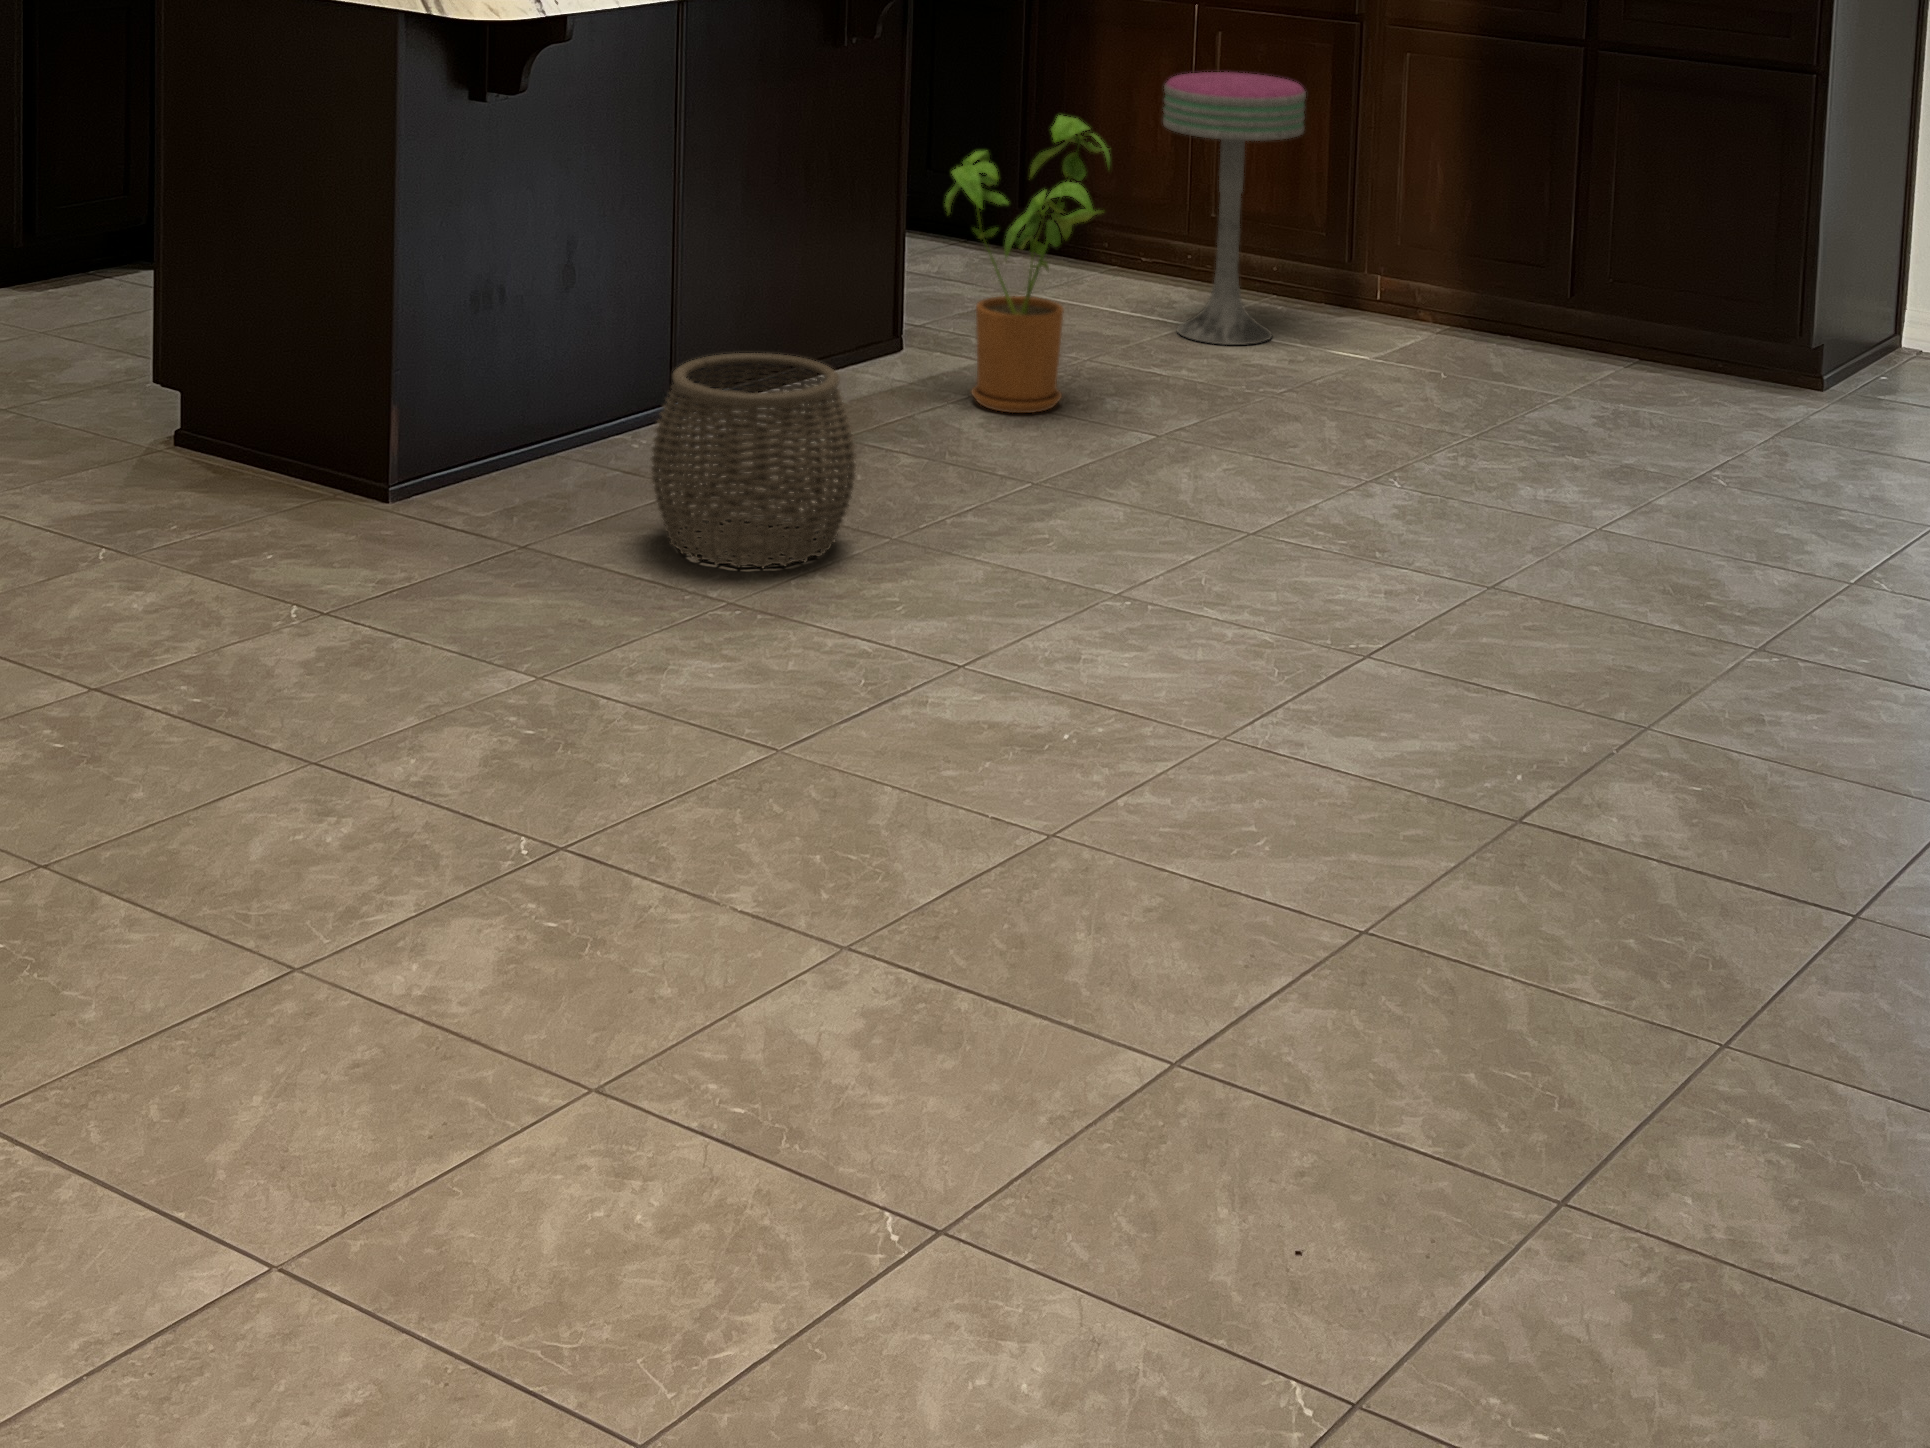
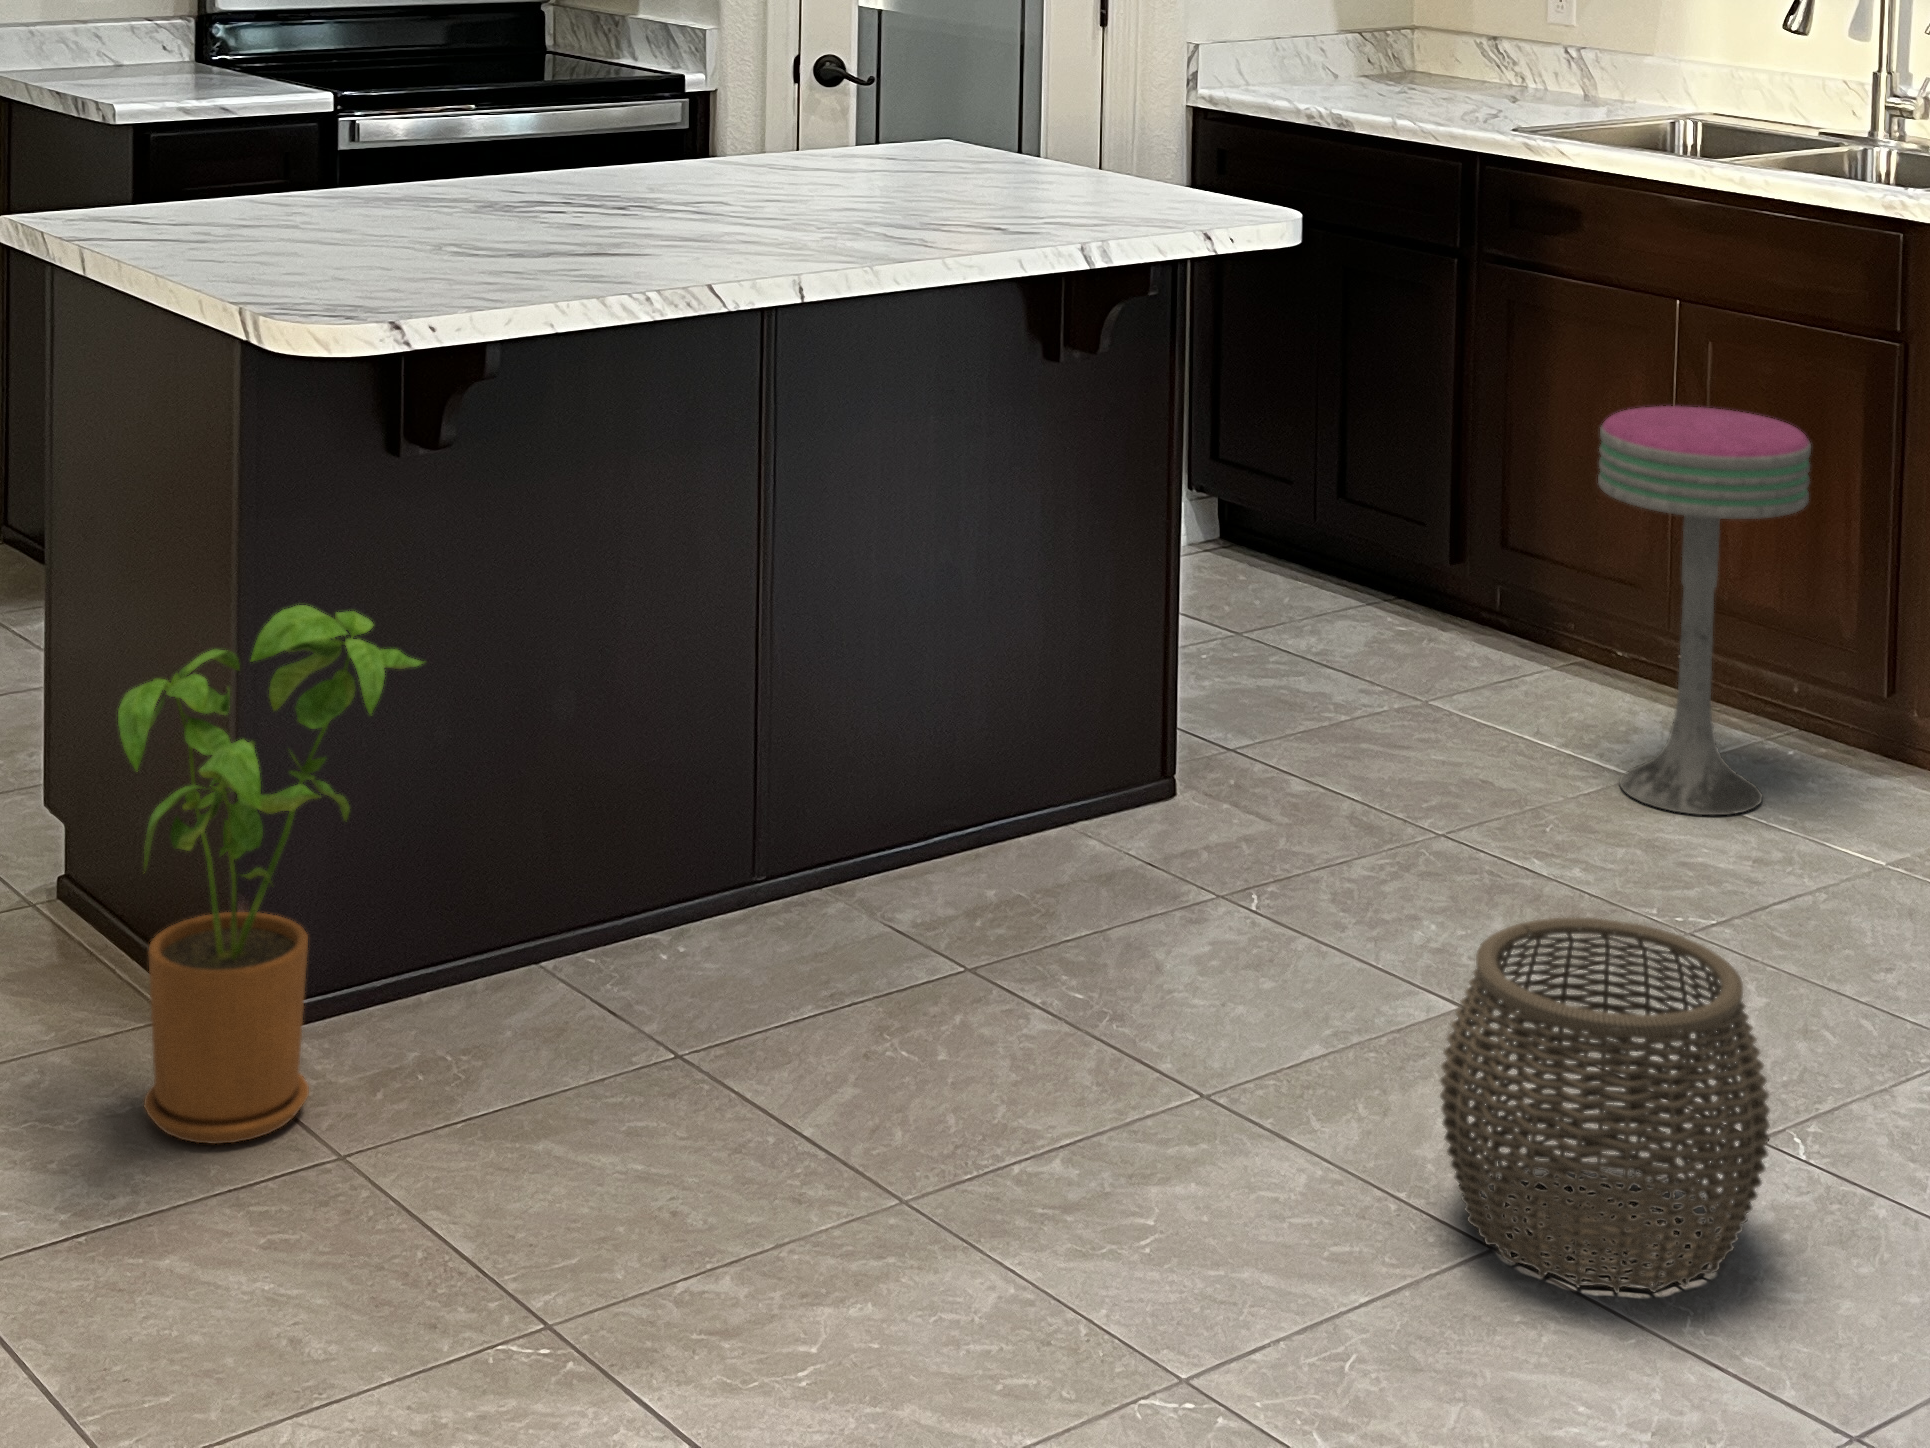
house plant: present [945,115,1110,413] -> present [118,605,423,1144]
woven basket: present [651,353,856,568] -> present [1440,917,1770,1293]

